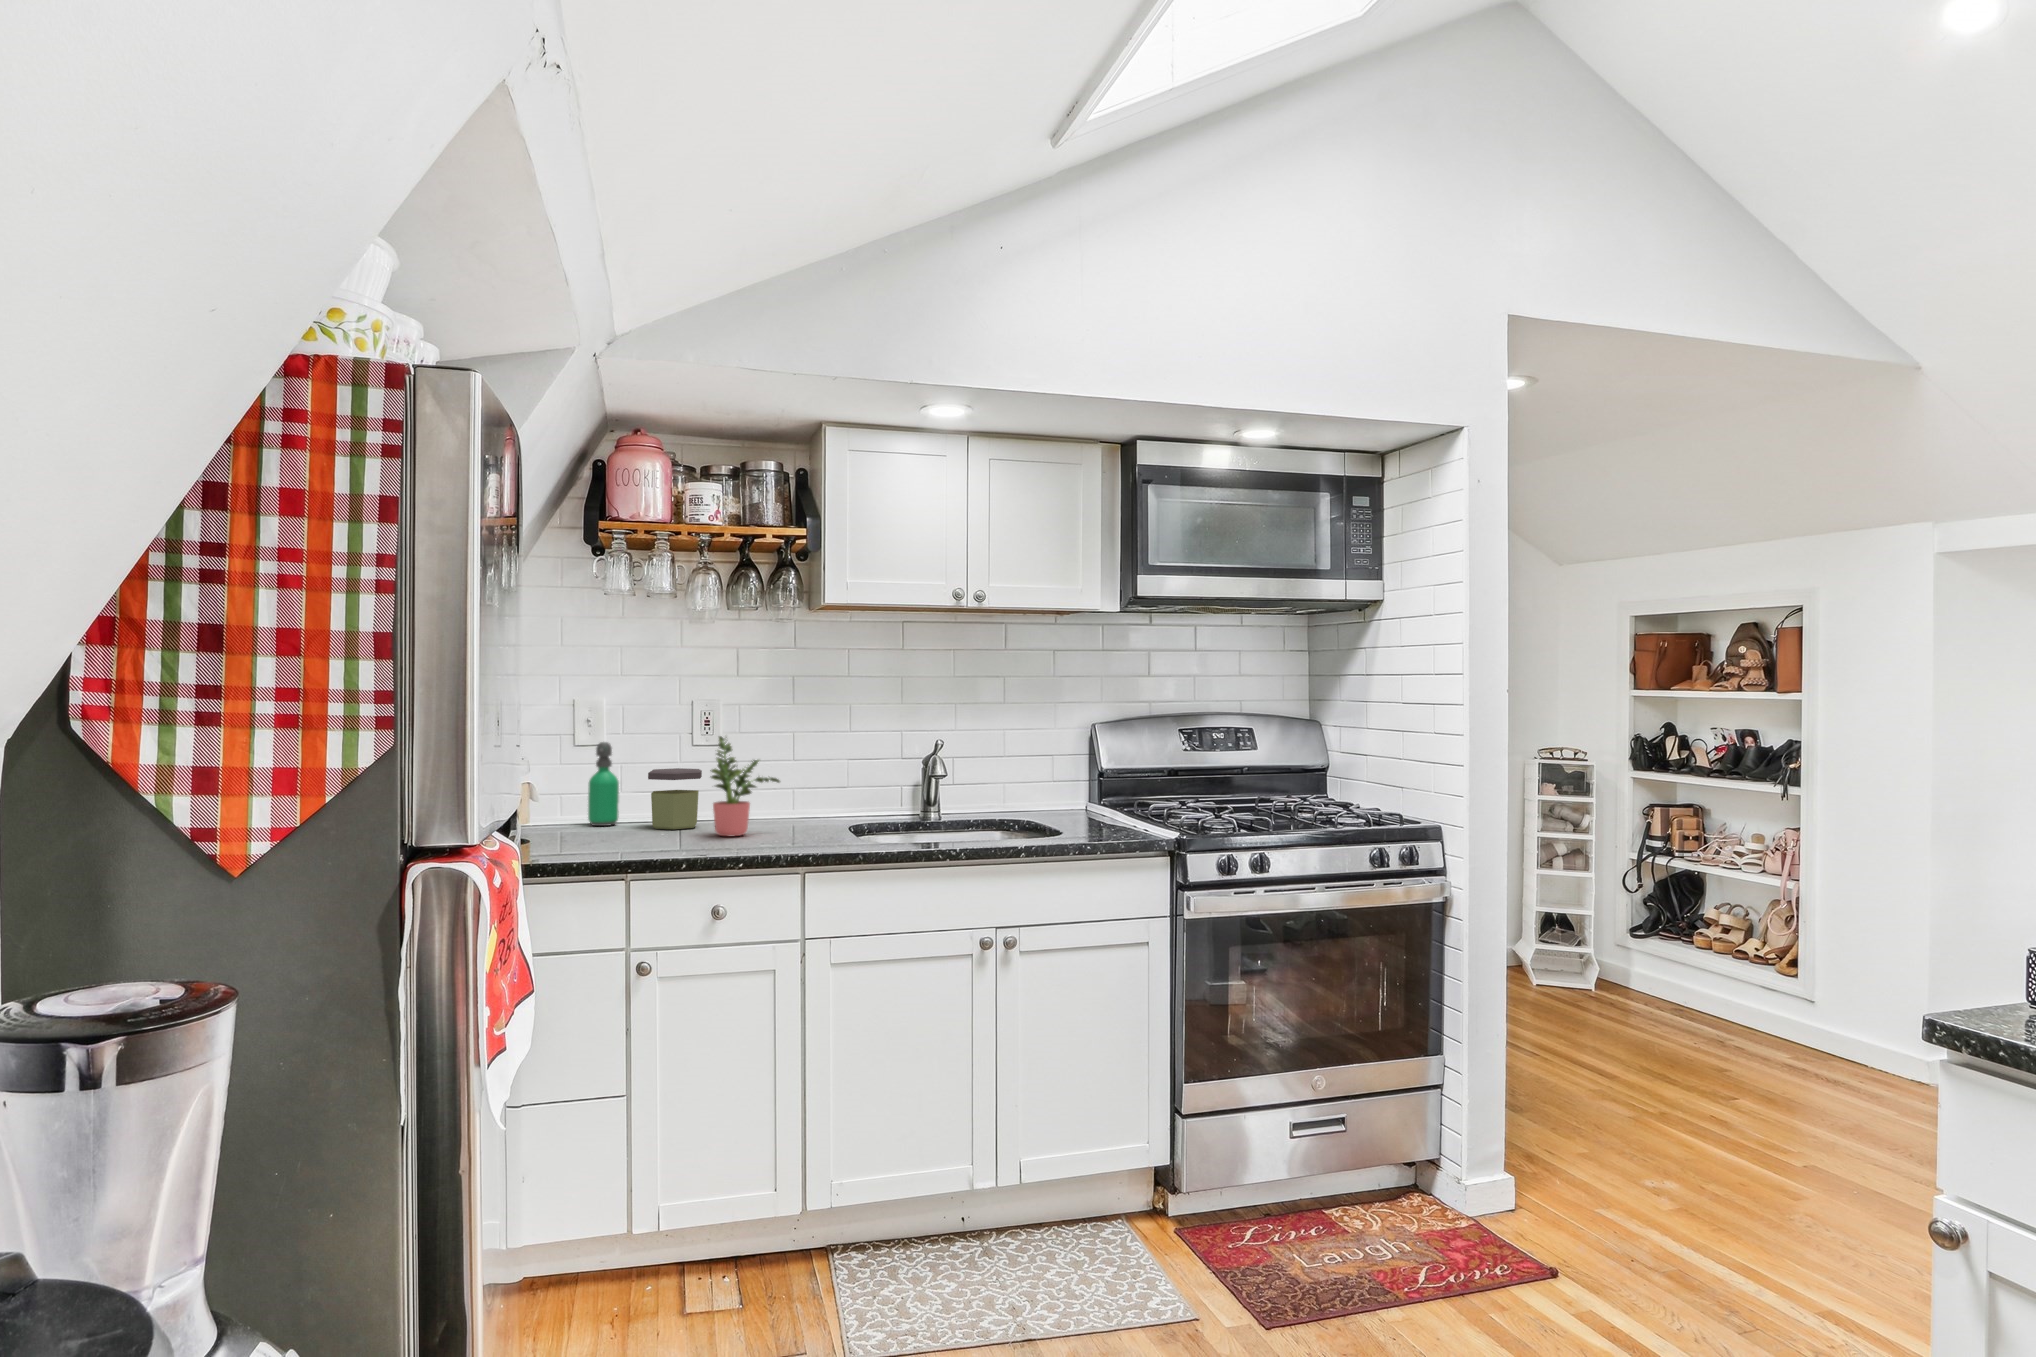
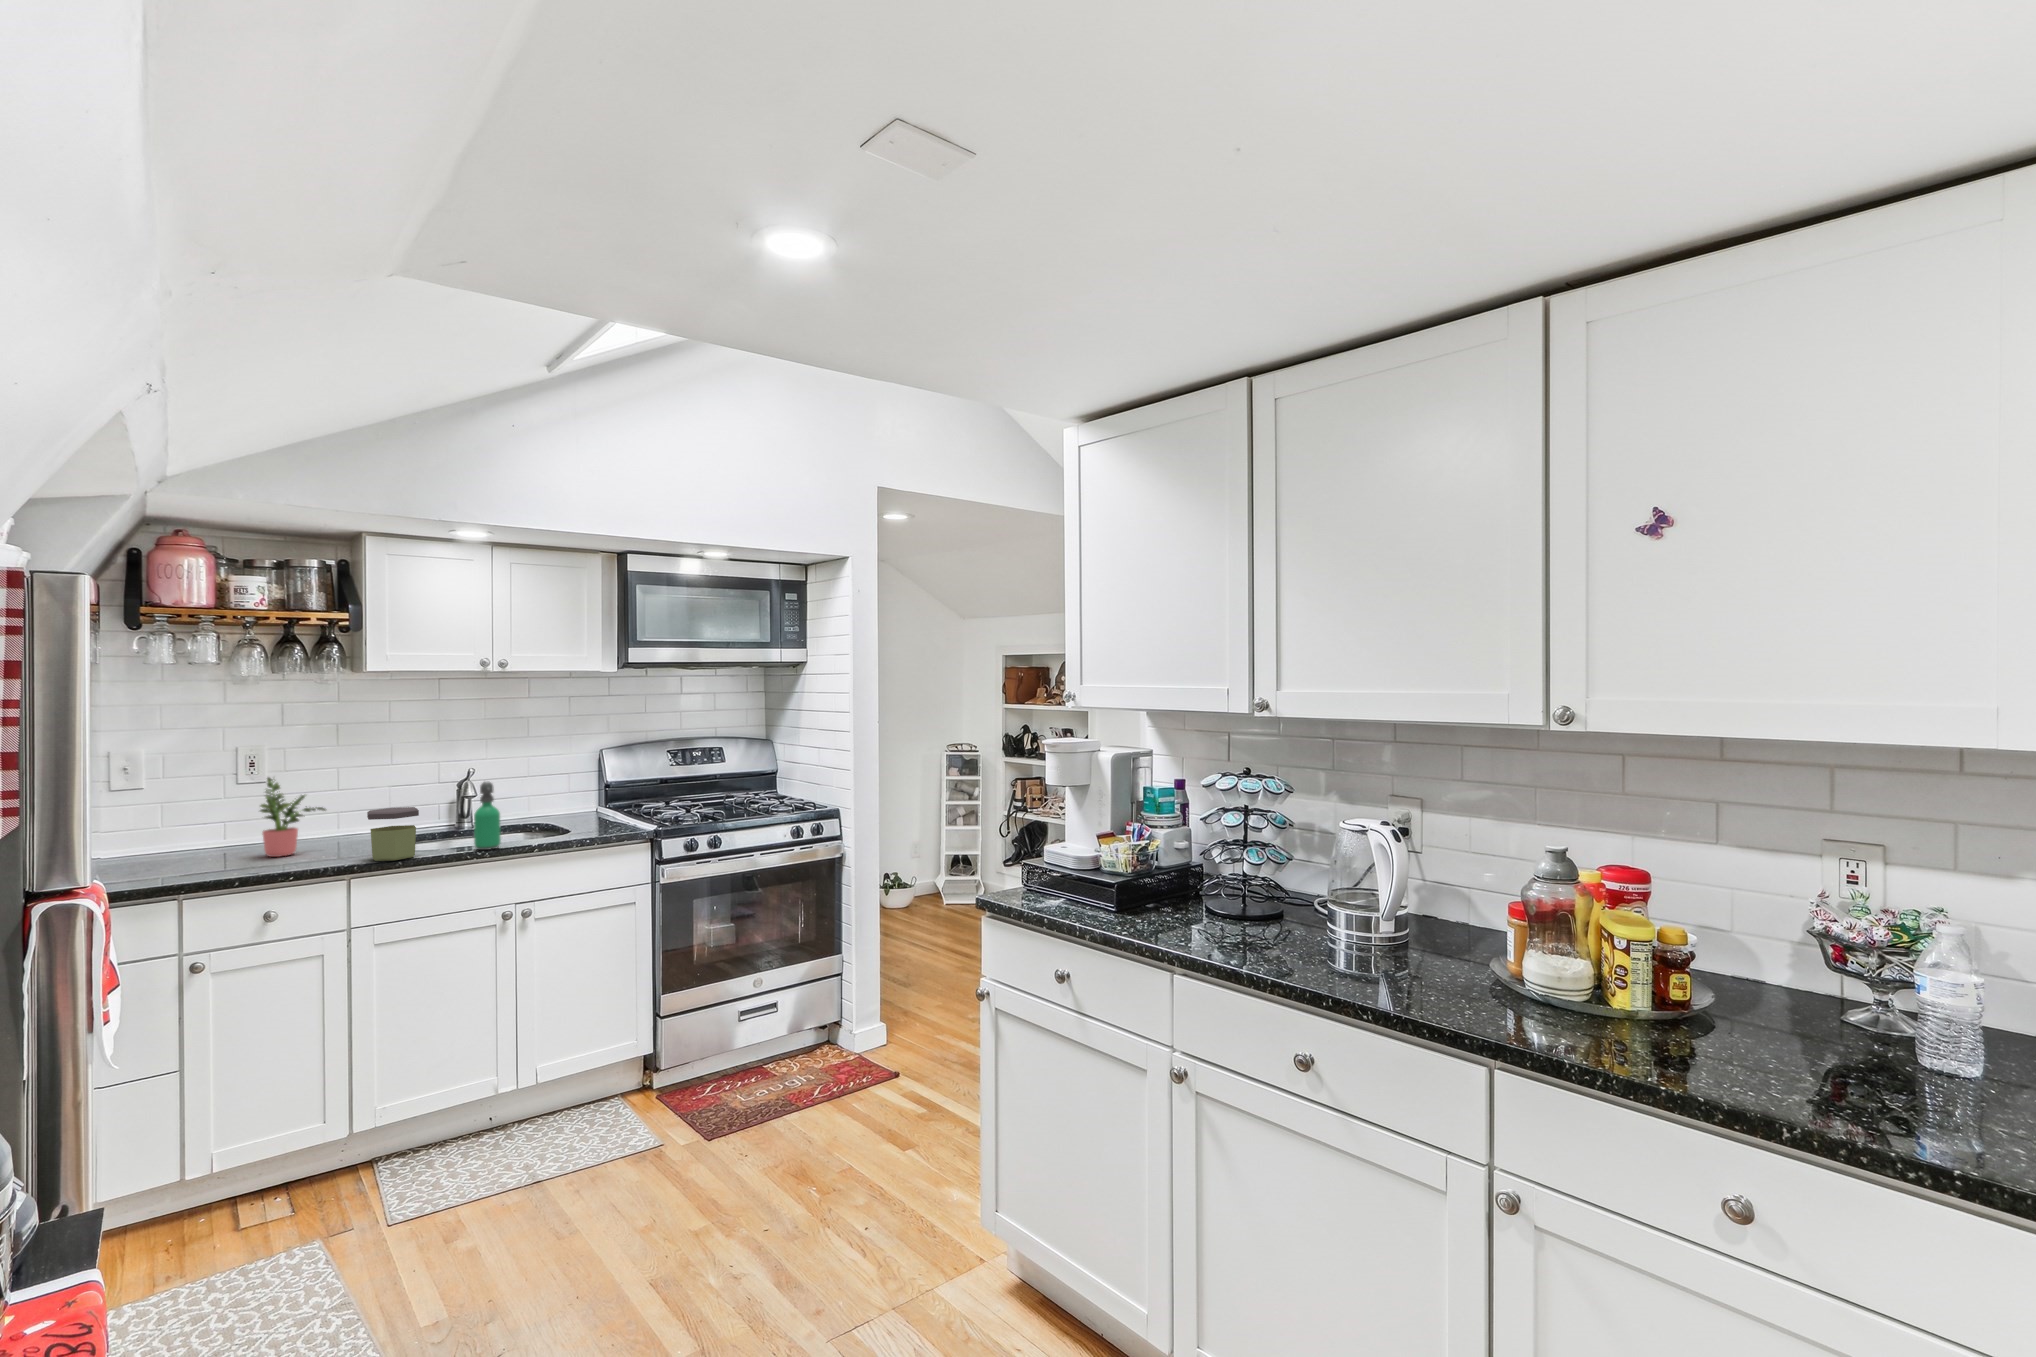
soap dispenser: present [588,742,619,826] -> present [474,782,501,850]
jar: present [648,768,702,830] -> present [367,807,419,861]

